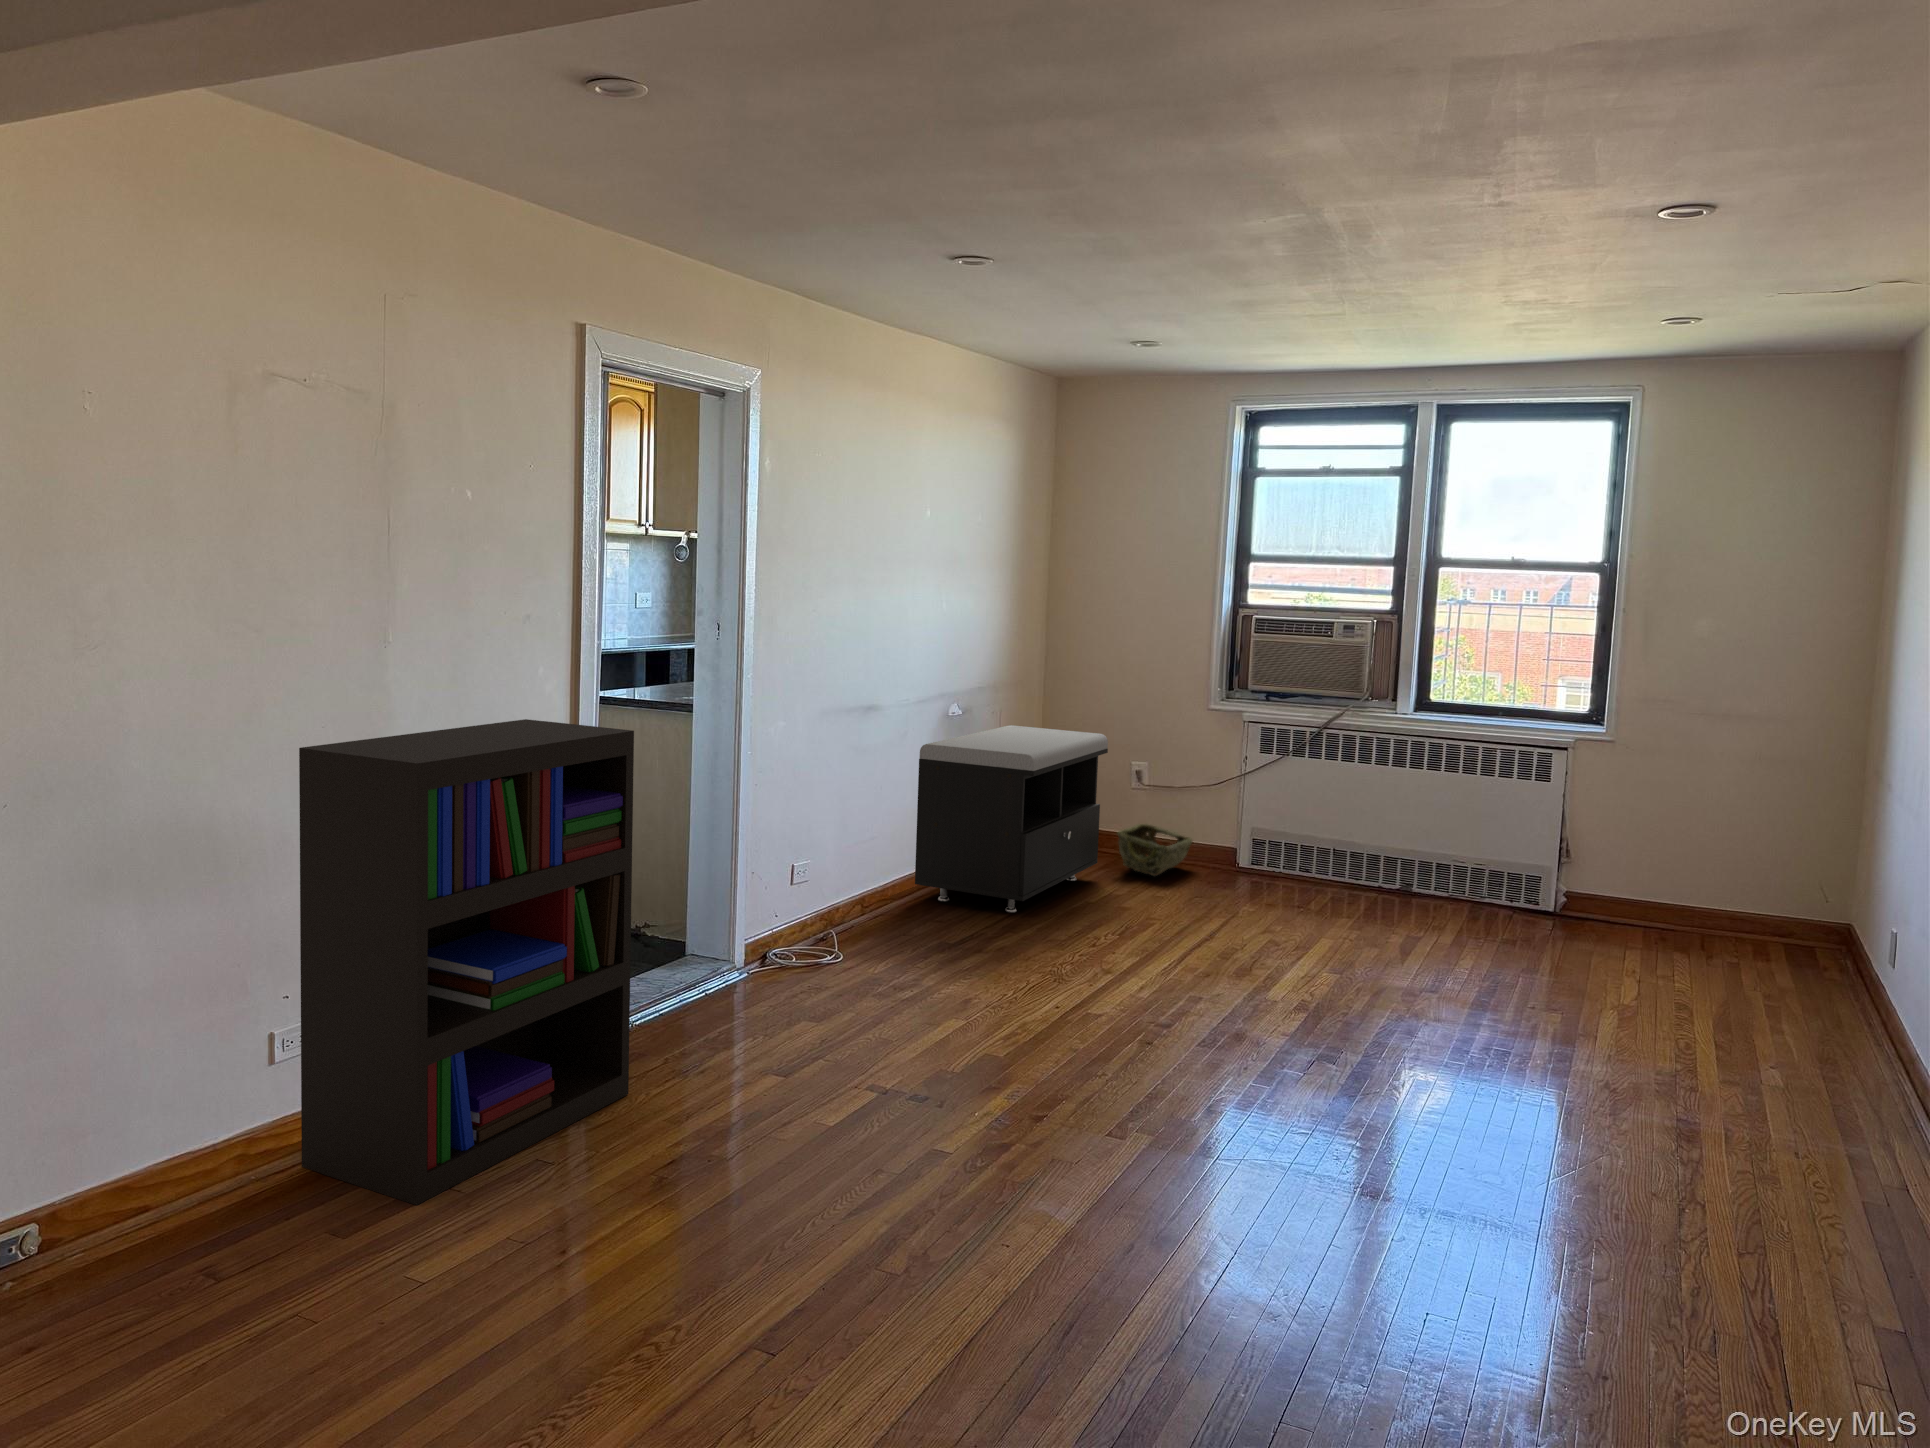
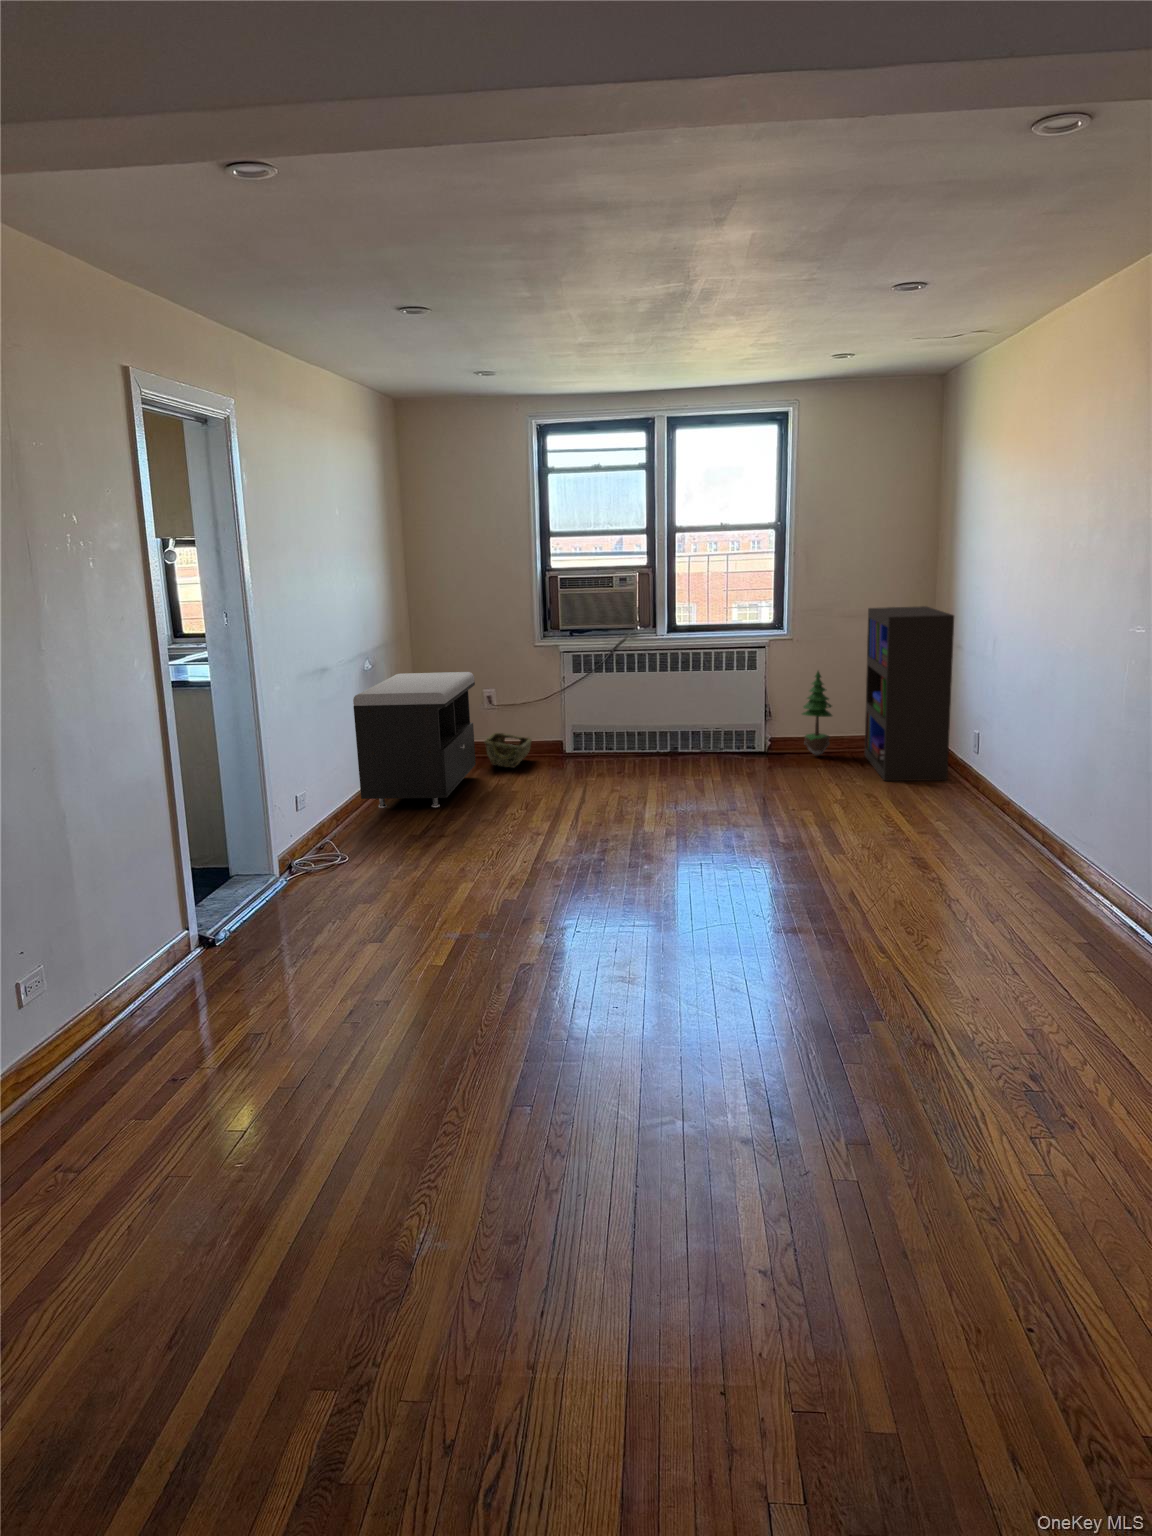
bookshelf: present [299,719,634,1205] -> present [865,606,954,781]
potted tree: none [1618,795,1674,934] -> present [802,671,832,756]

